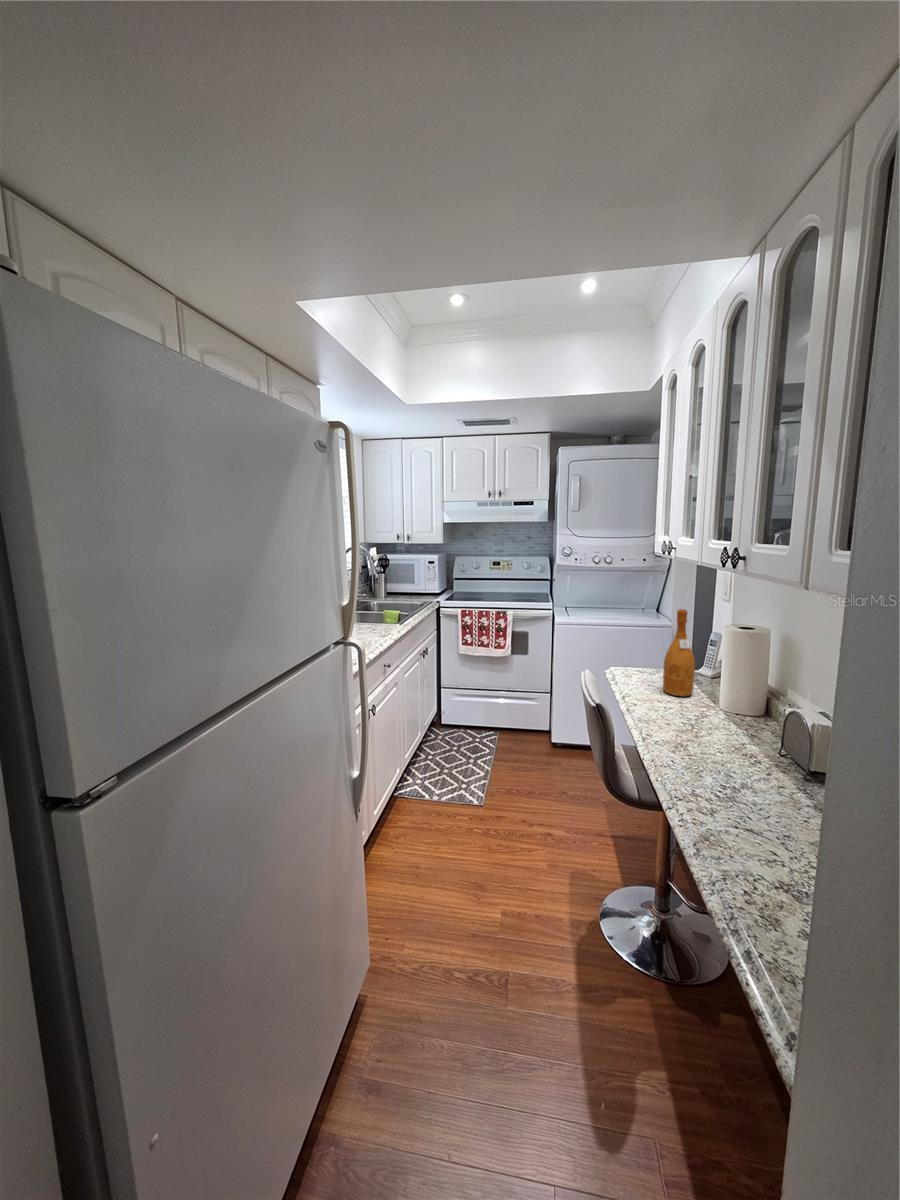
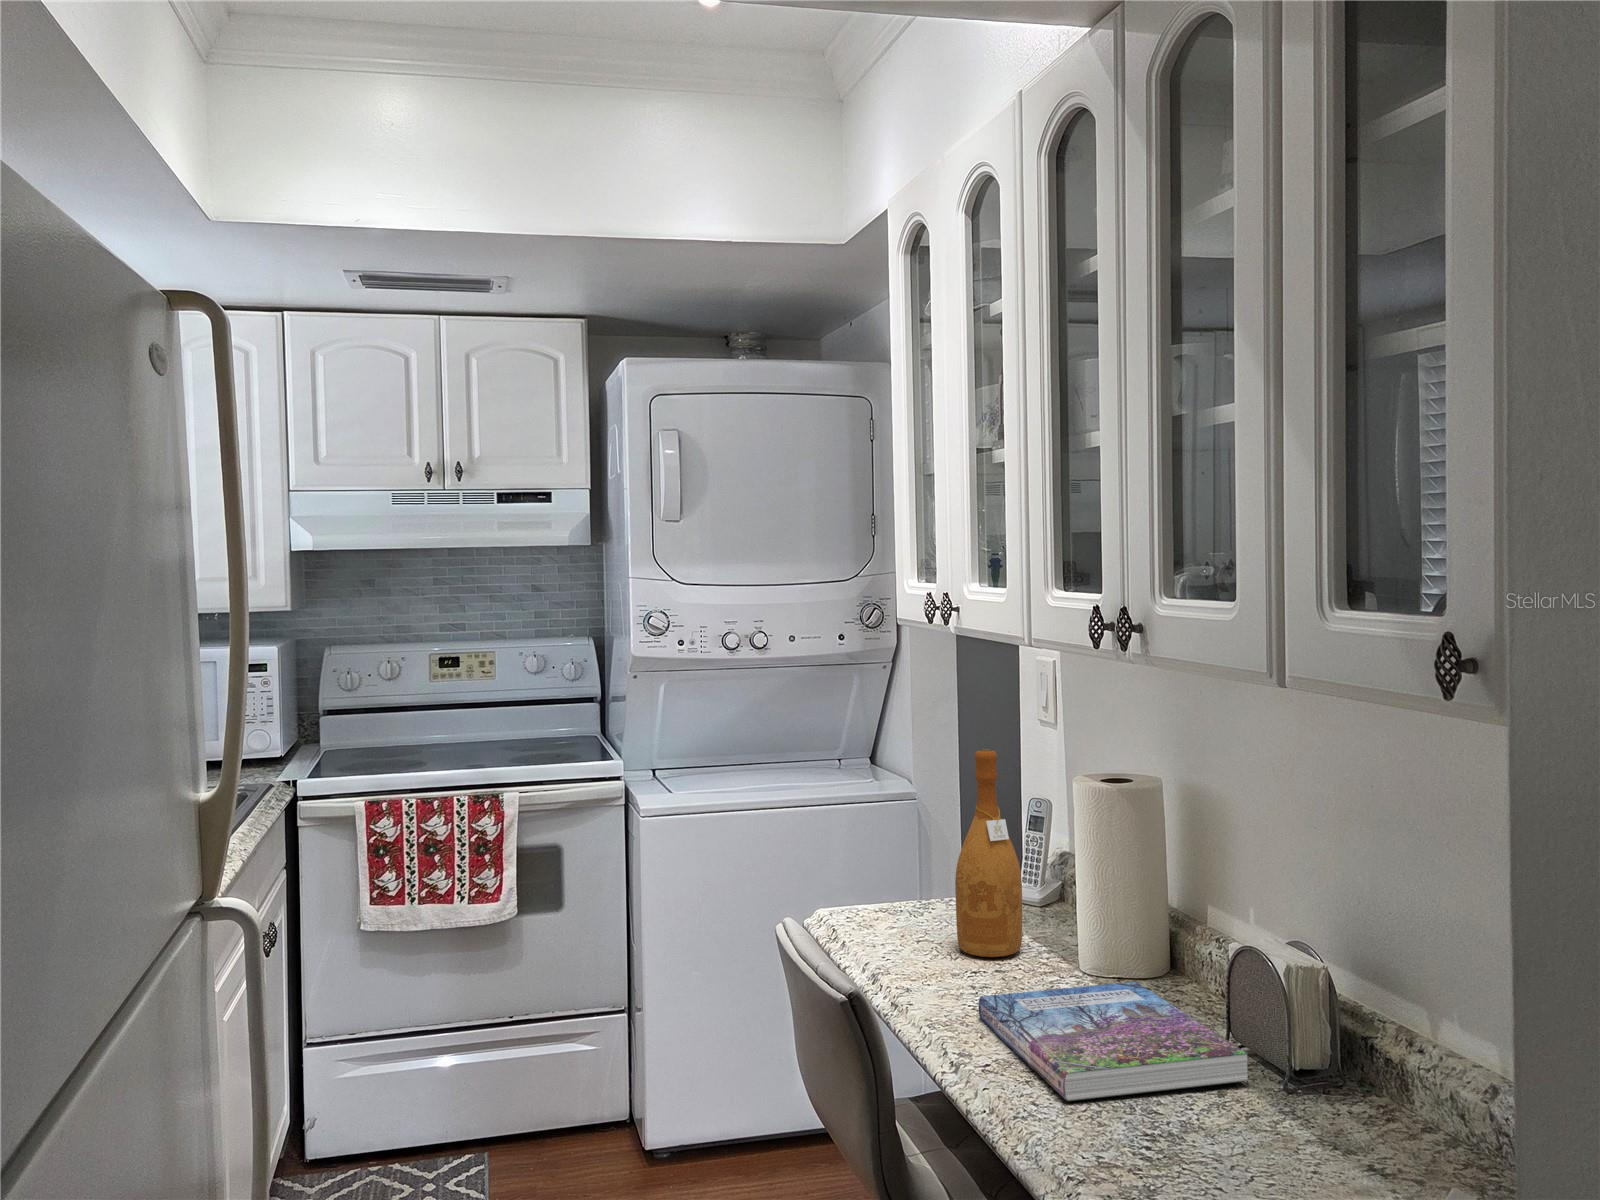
book: none [661,712,786,772] -> present [979,982,1248,1101]

